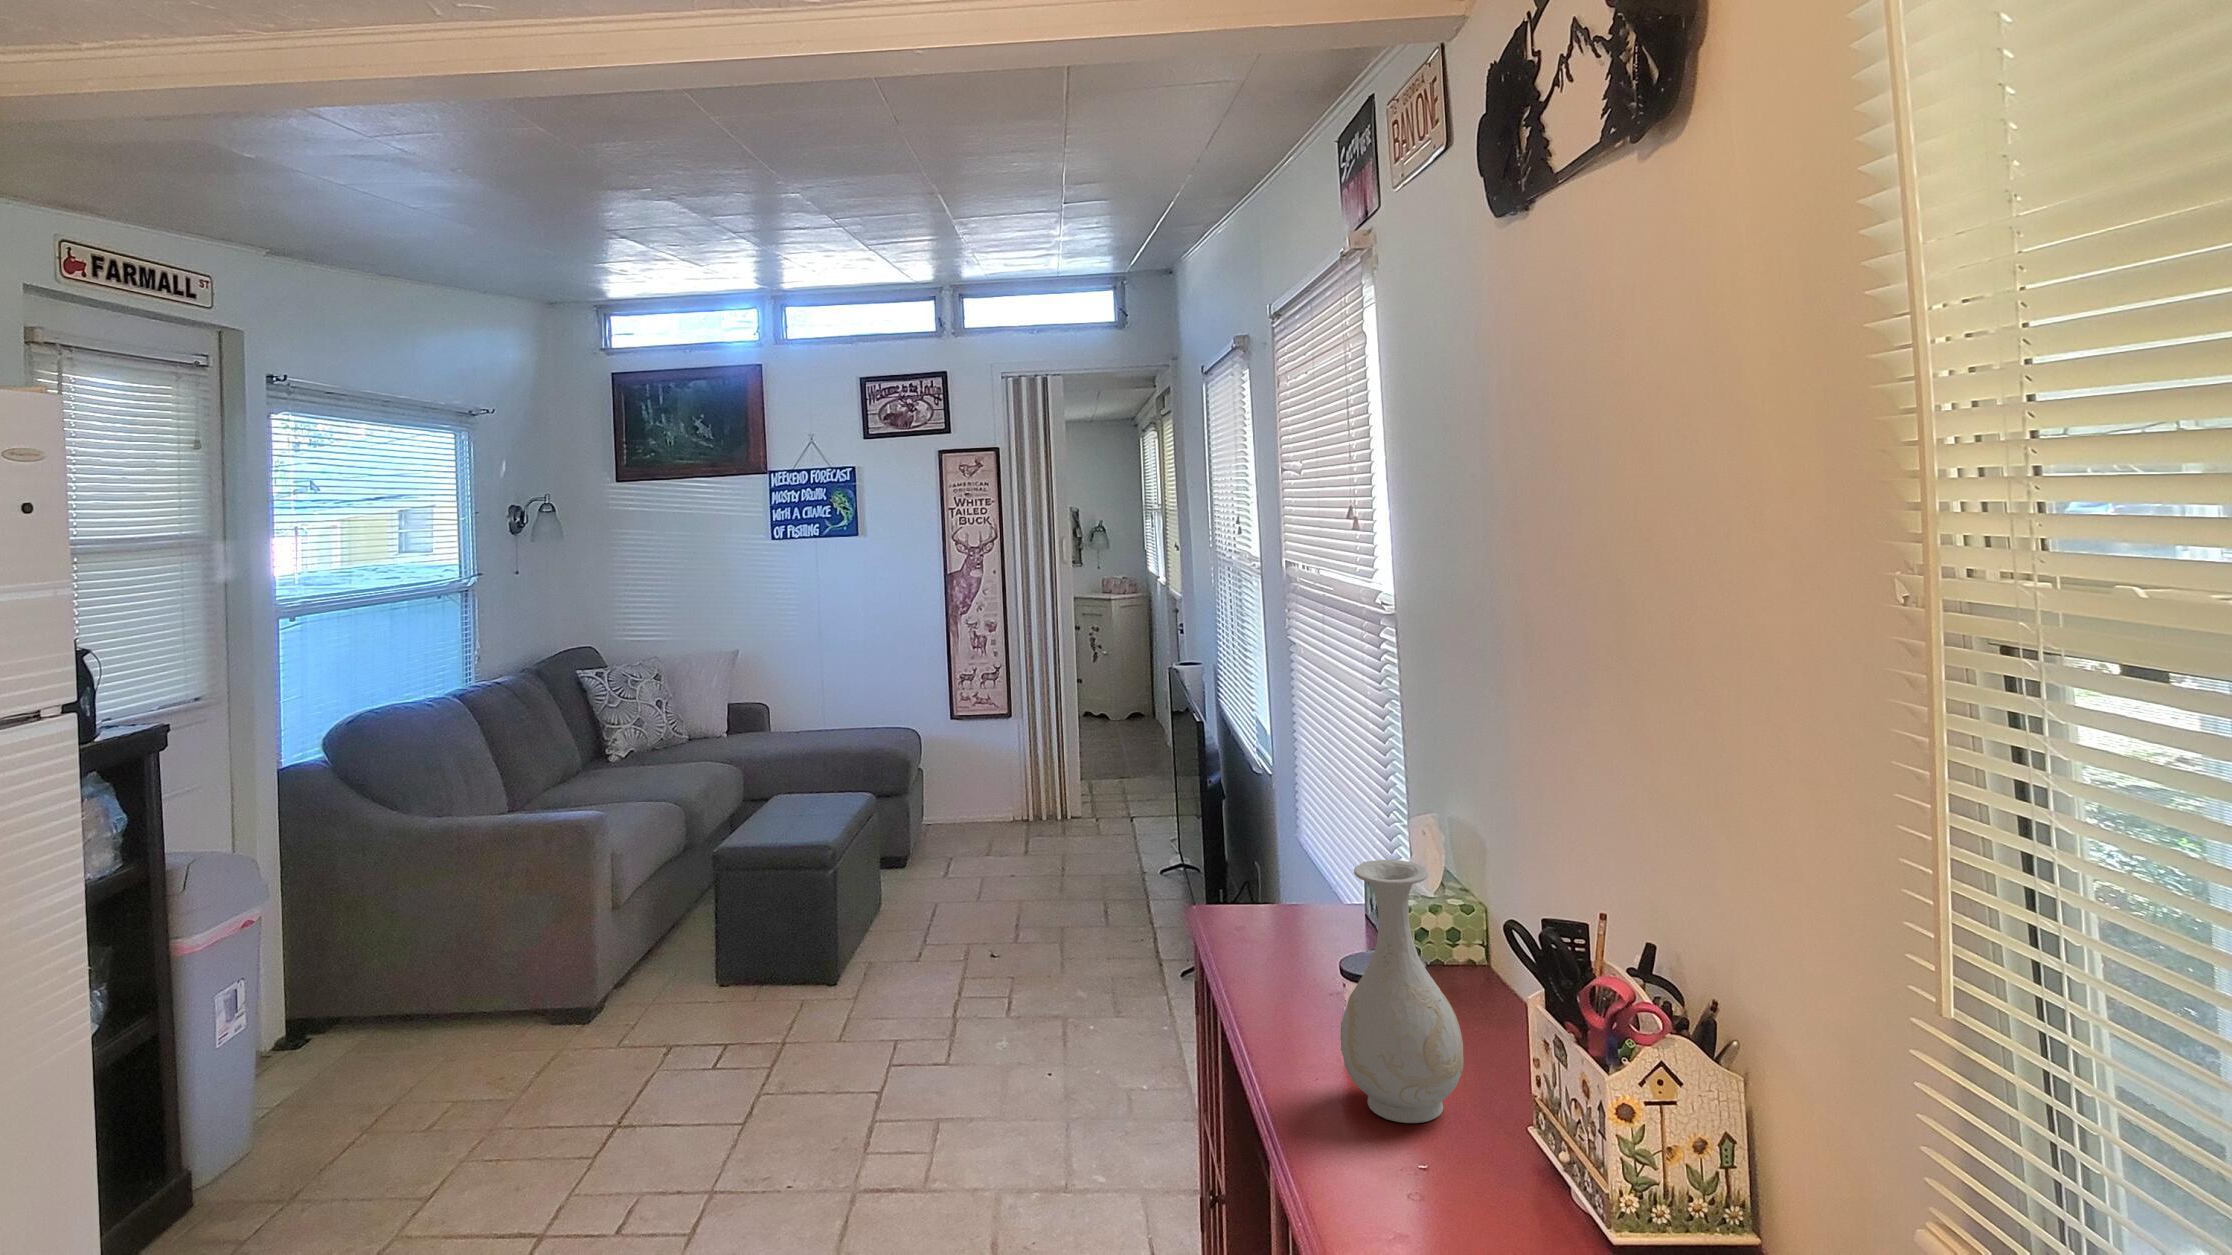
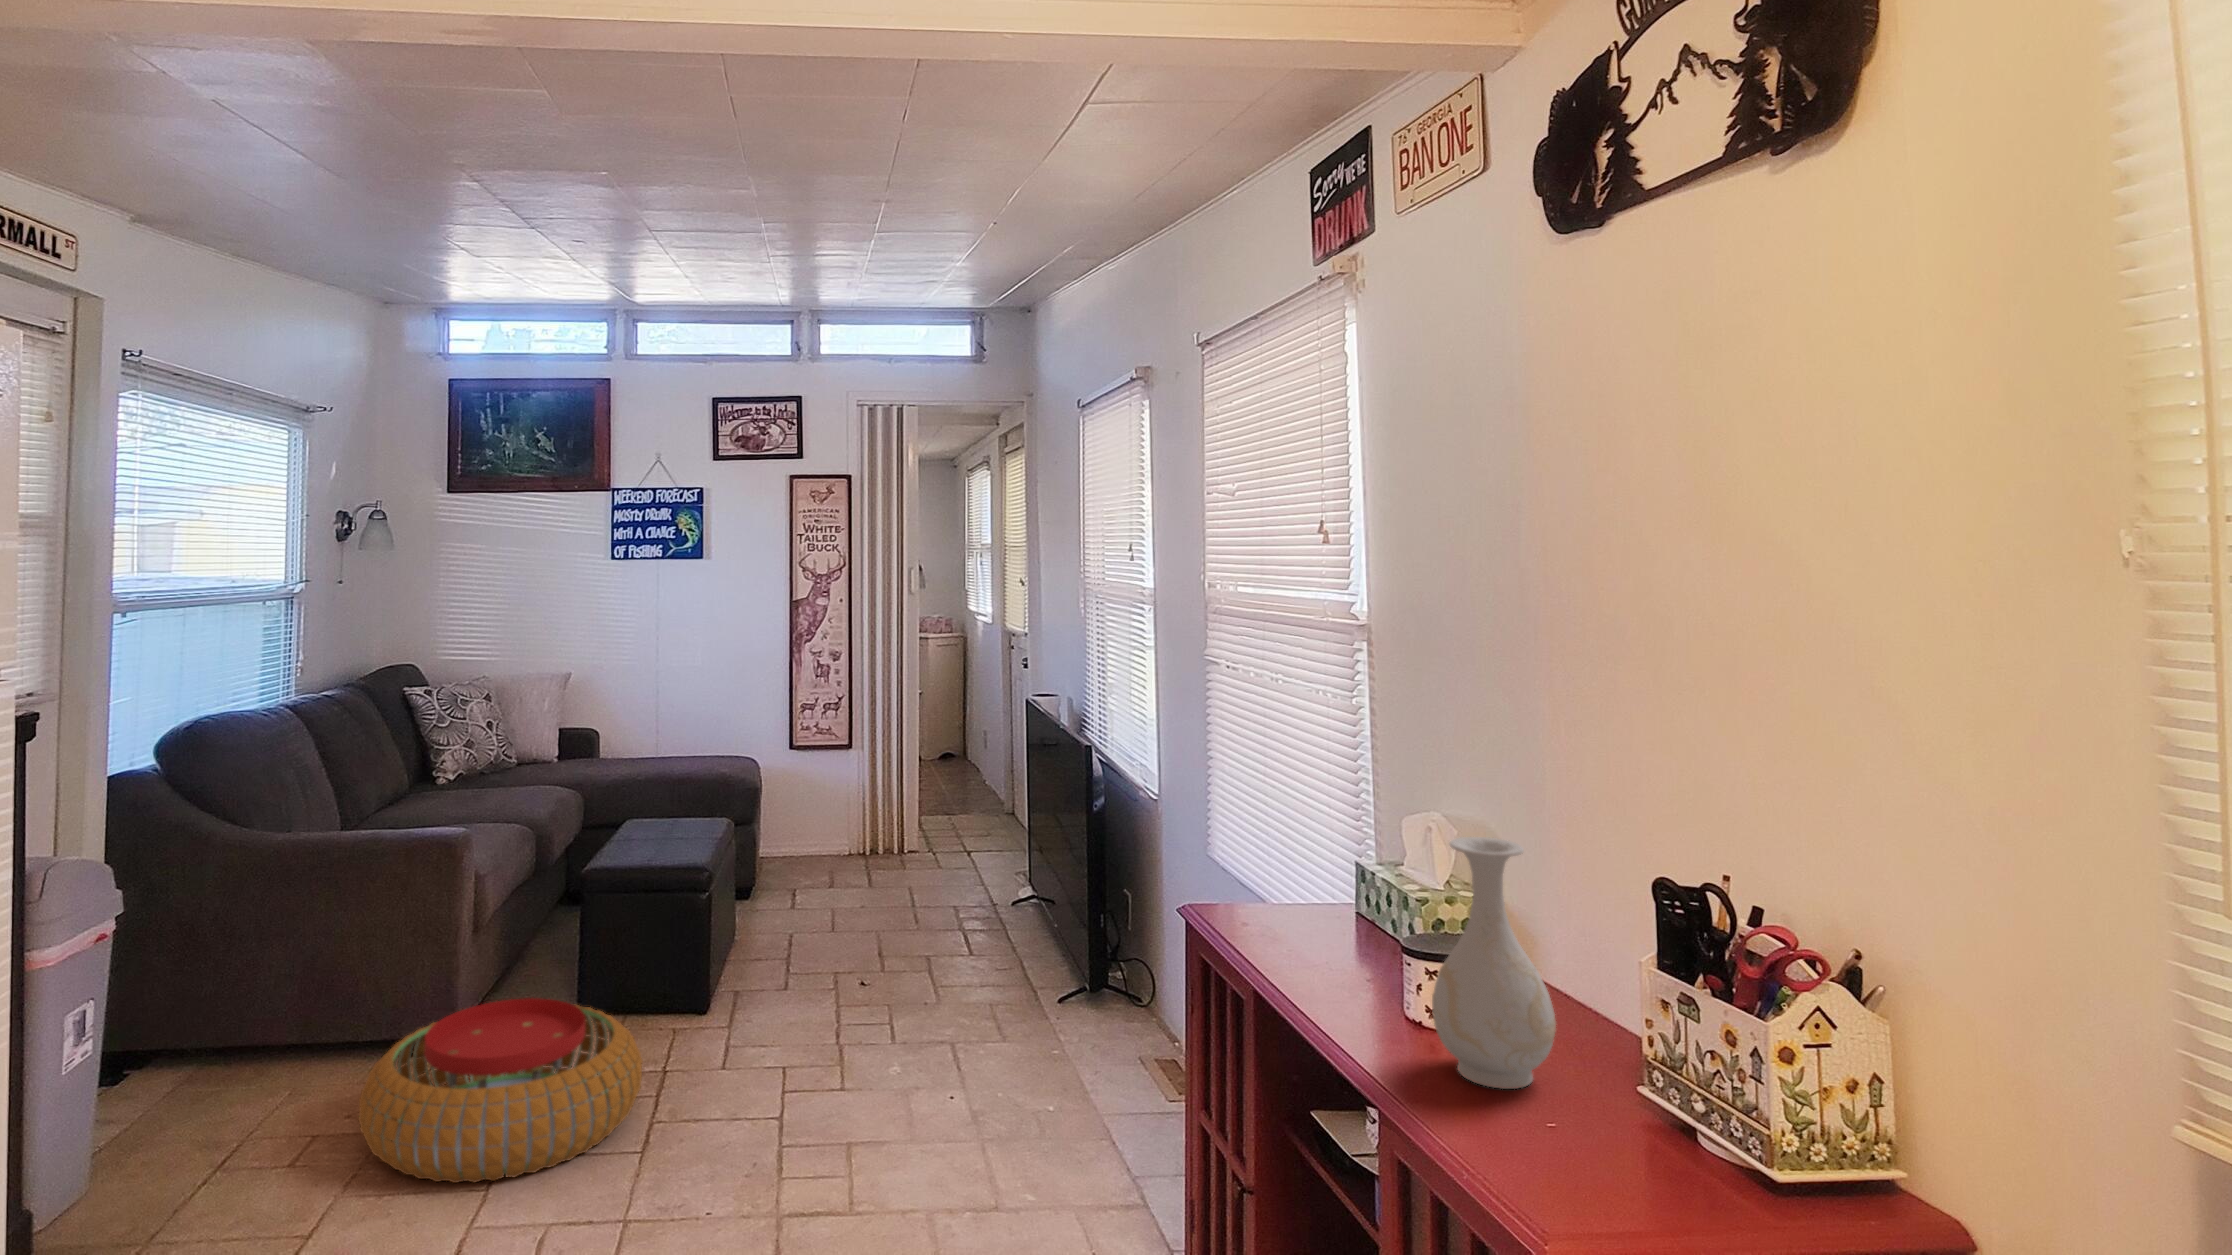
pouf: none [488,974,753,1149] -> present [359,998,643,1183]

